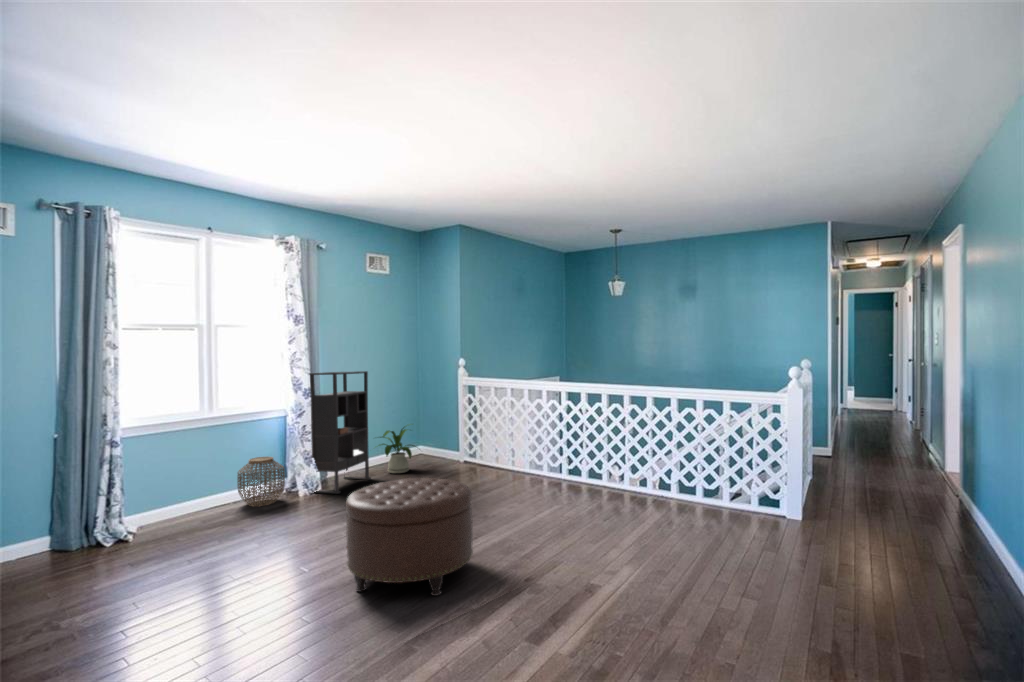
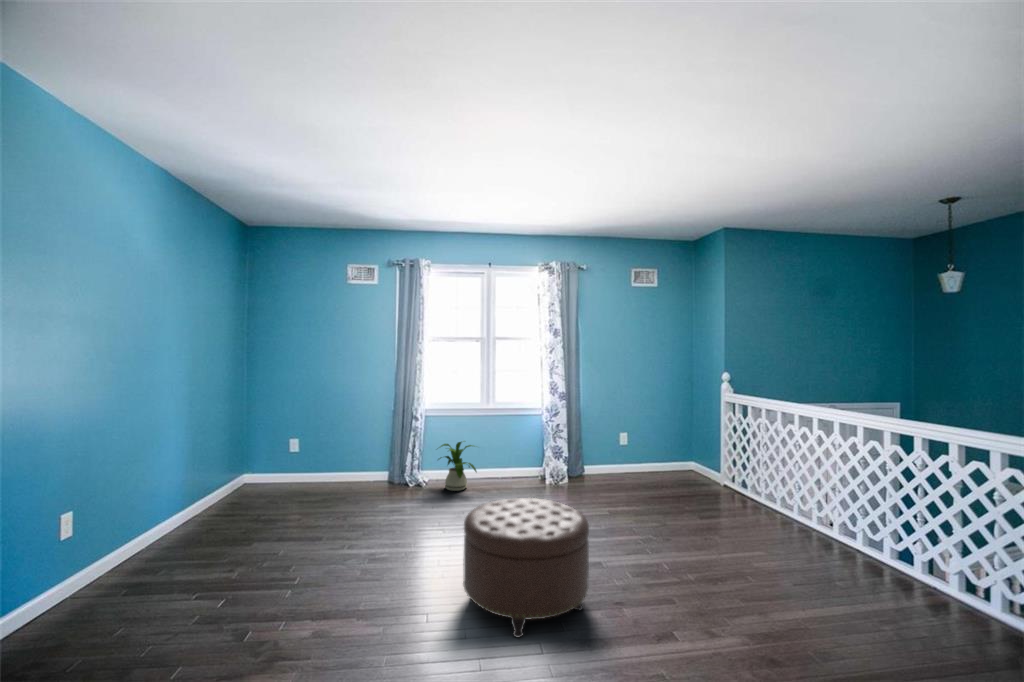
bookshelf: present [309,371,371,494] -> none [558,379,617,490]
house plant: present [380,427,413,474] -> present [439,441,477,491]
woven basket: present [237,457,285,507] -> none [500,445,535,486]

